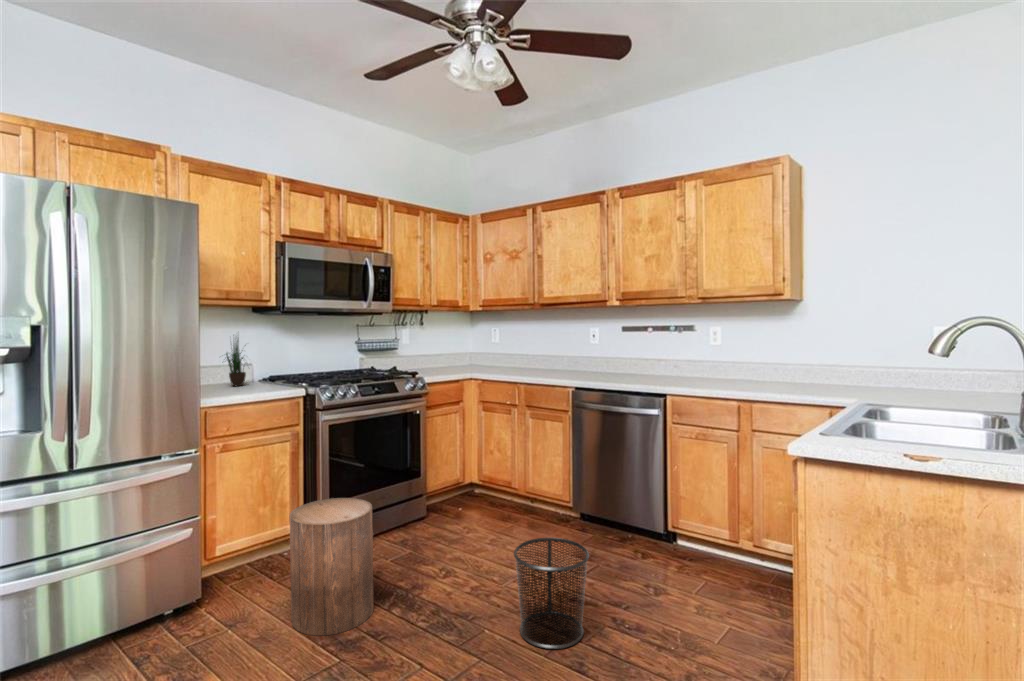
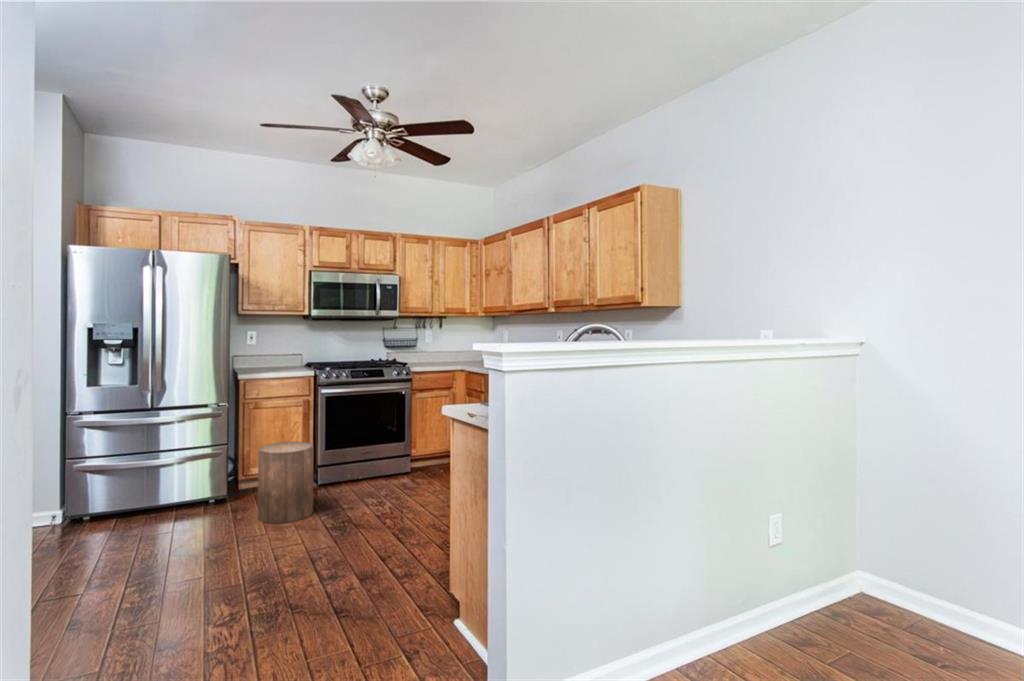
potted plant: present [226,340,246,386] -> none [270,325,294,367]
waste bin: present [514,538,589,649] -> none [362,482,417,555]

